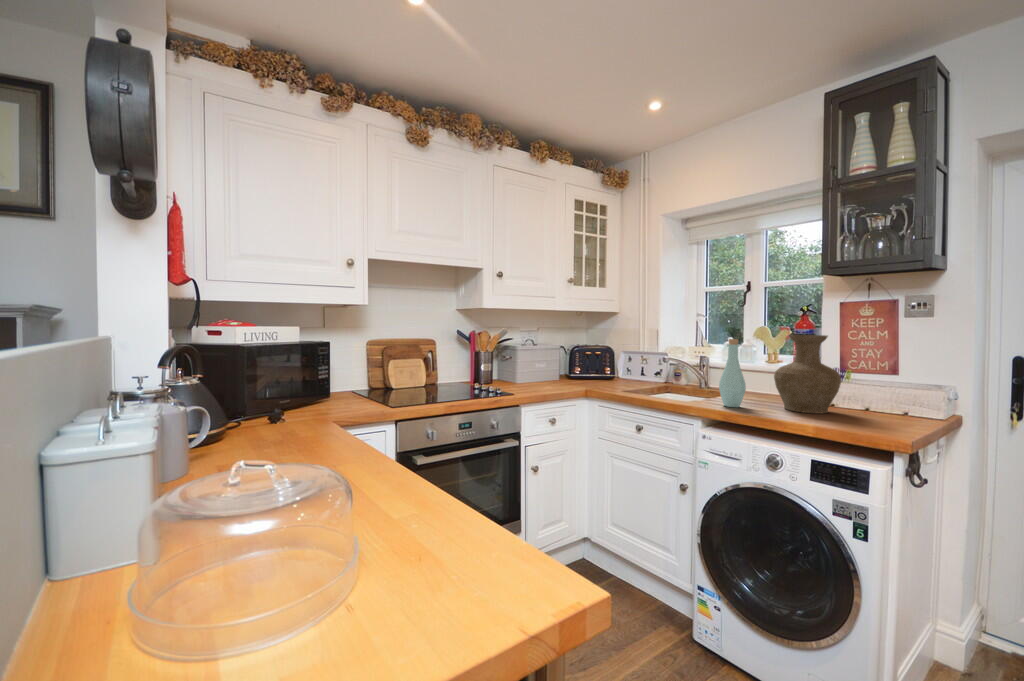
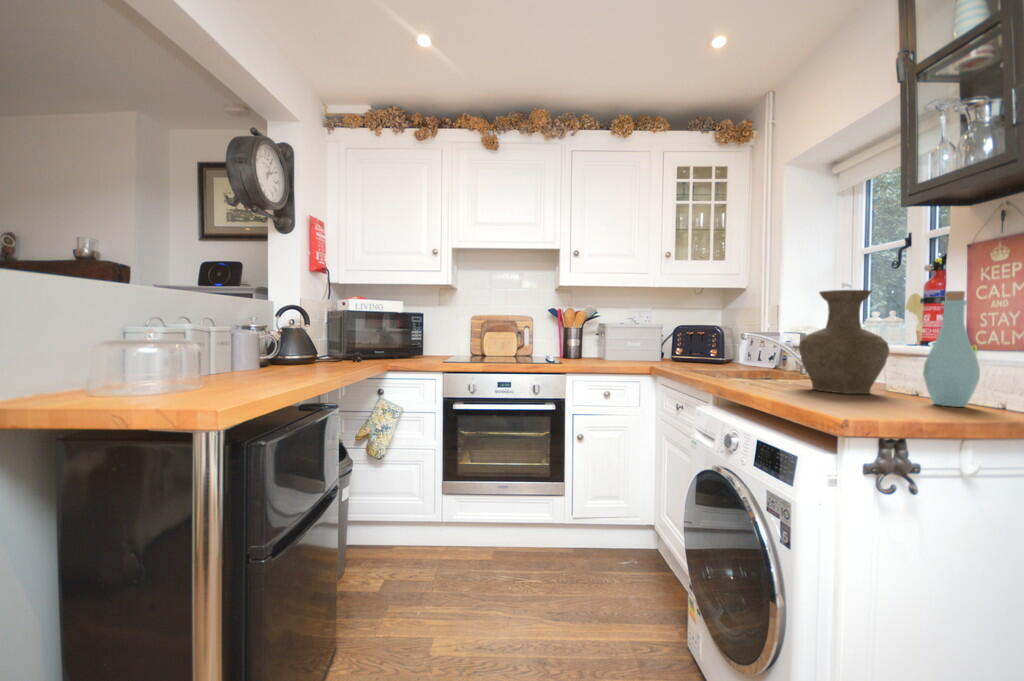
bottle: present [719,339,746,407] -> present [923,291,980,407]

